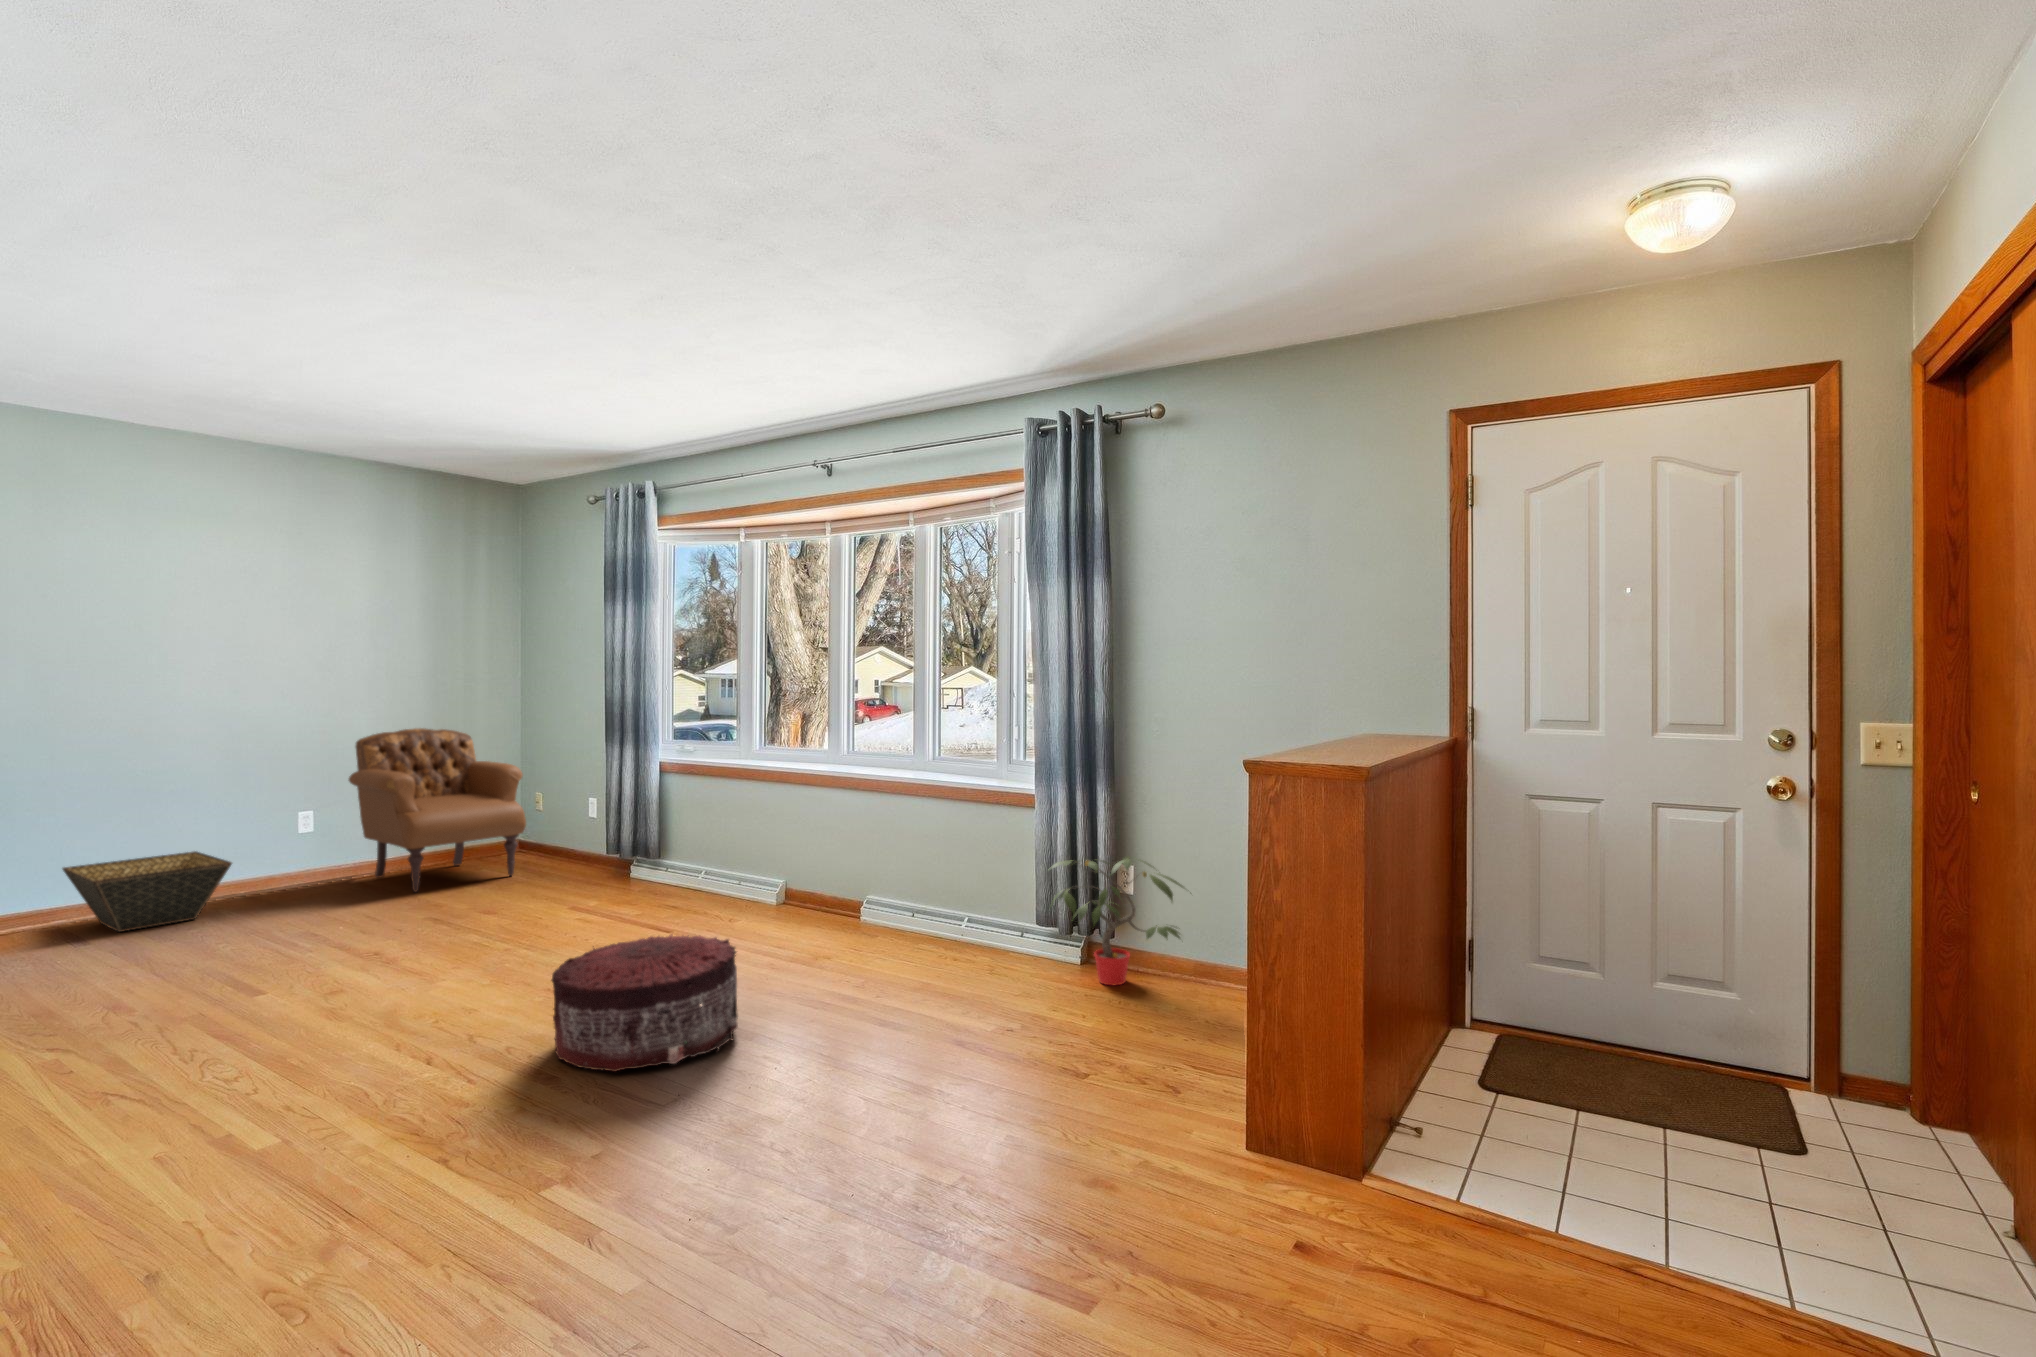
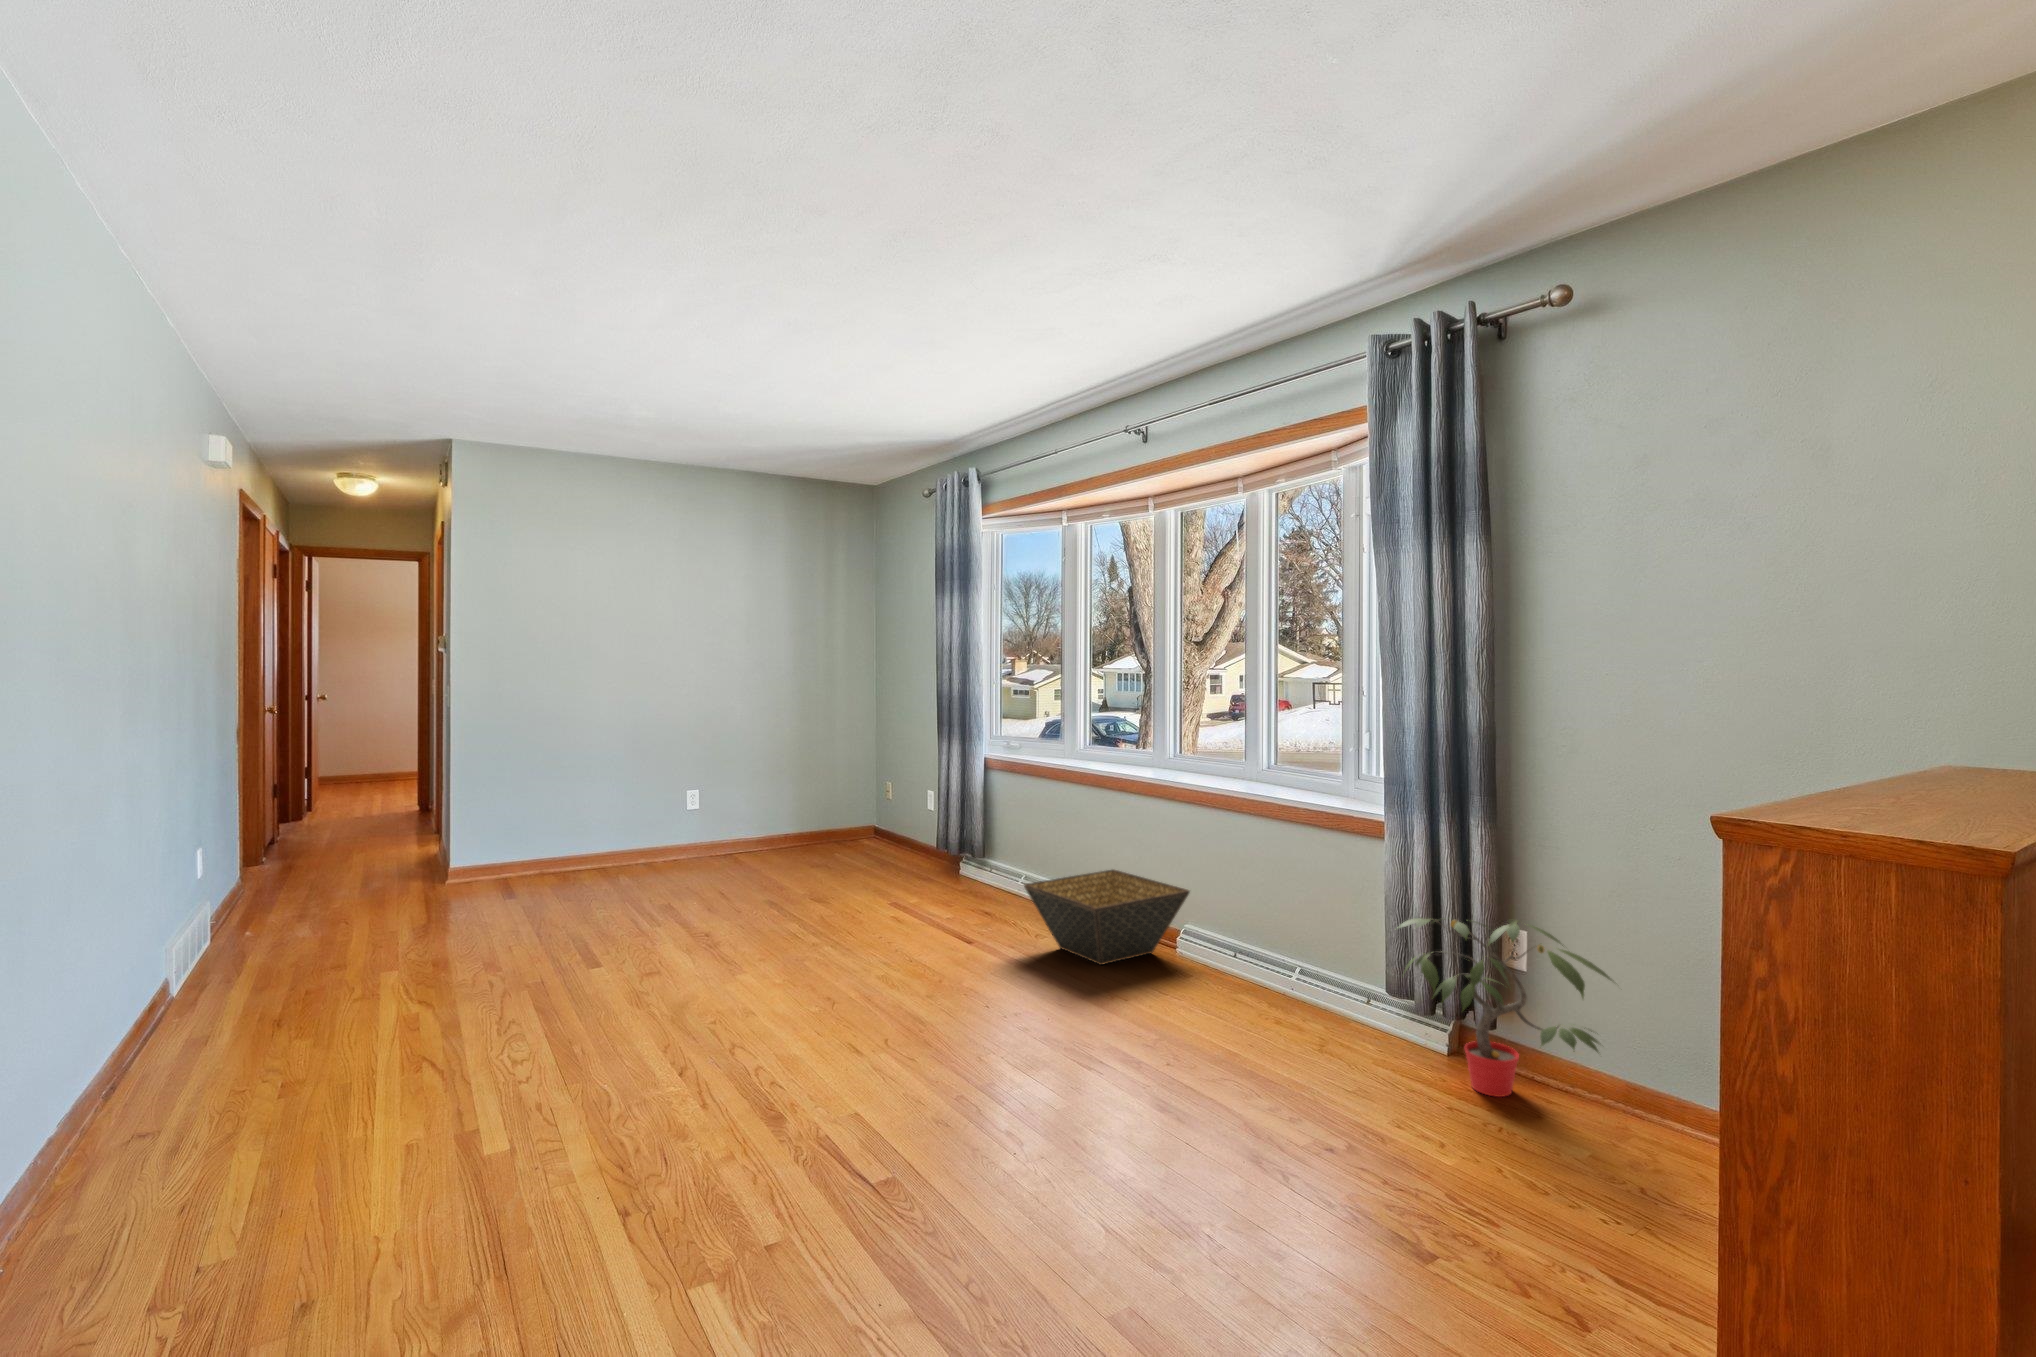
armchair: present [349,728,526,892] -> none [725,720,868,876]
basket: present [63,851,232,932] -> present [1024,870,1190,965]
pouf: present [551,935,738,1072] -> none [798,960,998,1123]

